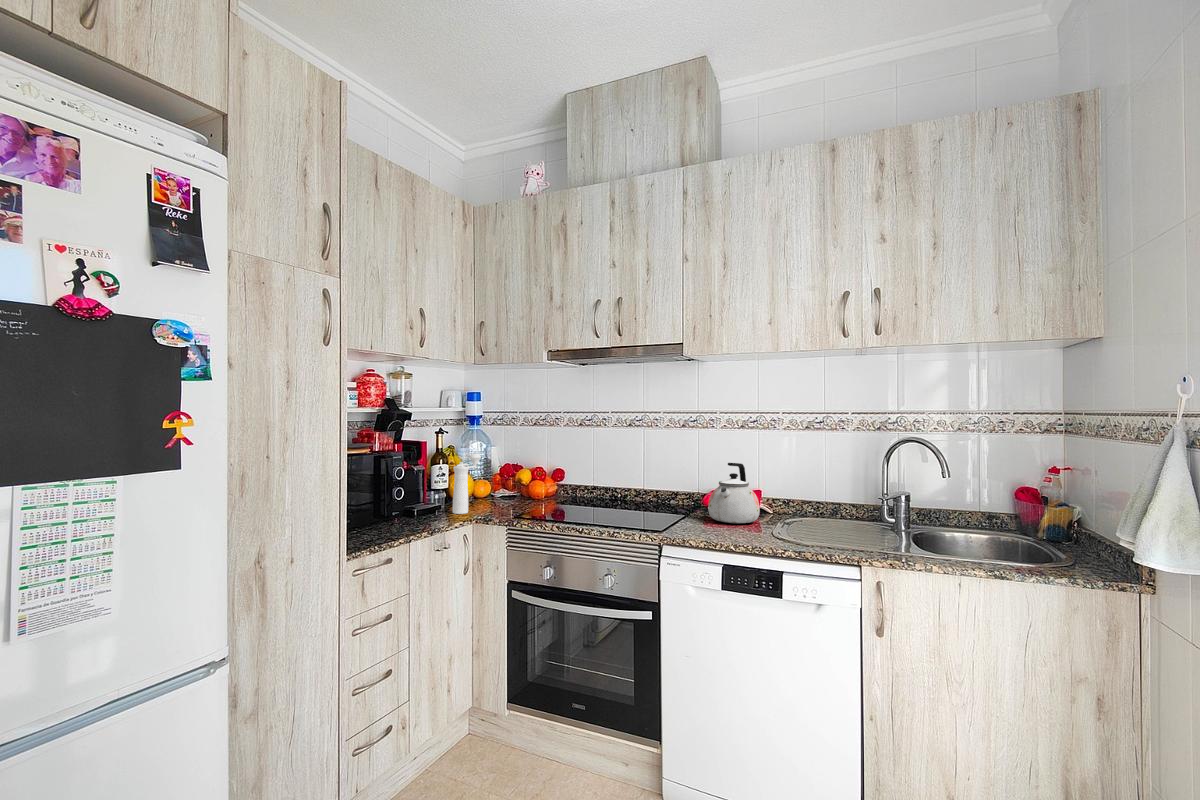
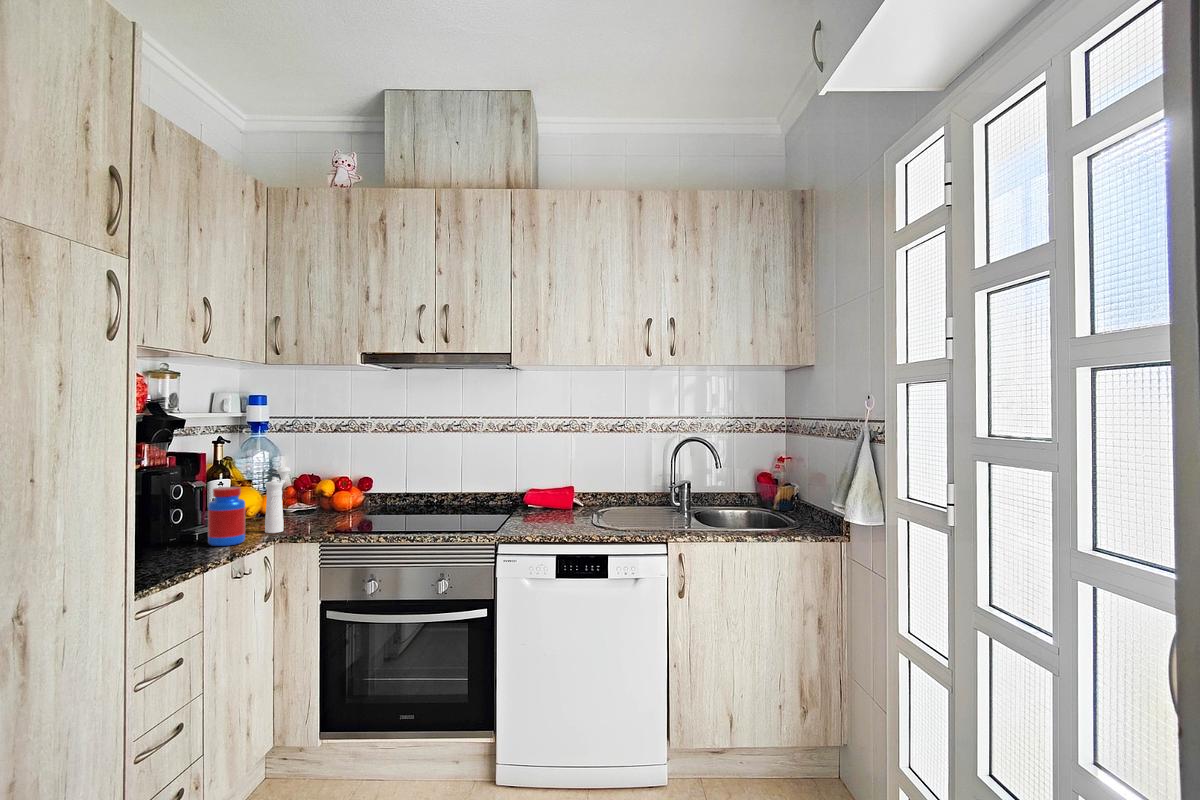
kettle: present [708,463,760,523] -> none [530,464,575,518]
jar: none [394,468,427,522] -> present [208,487,245,546]

